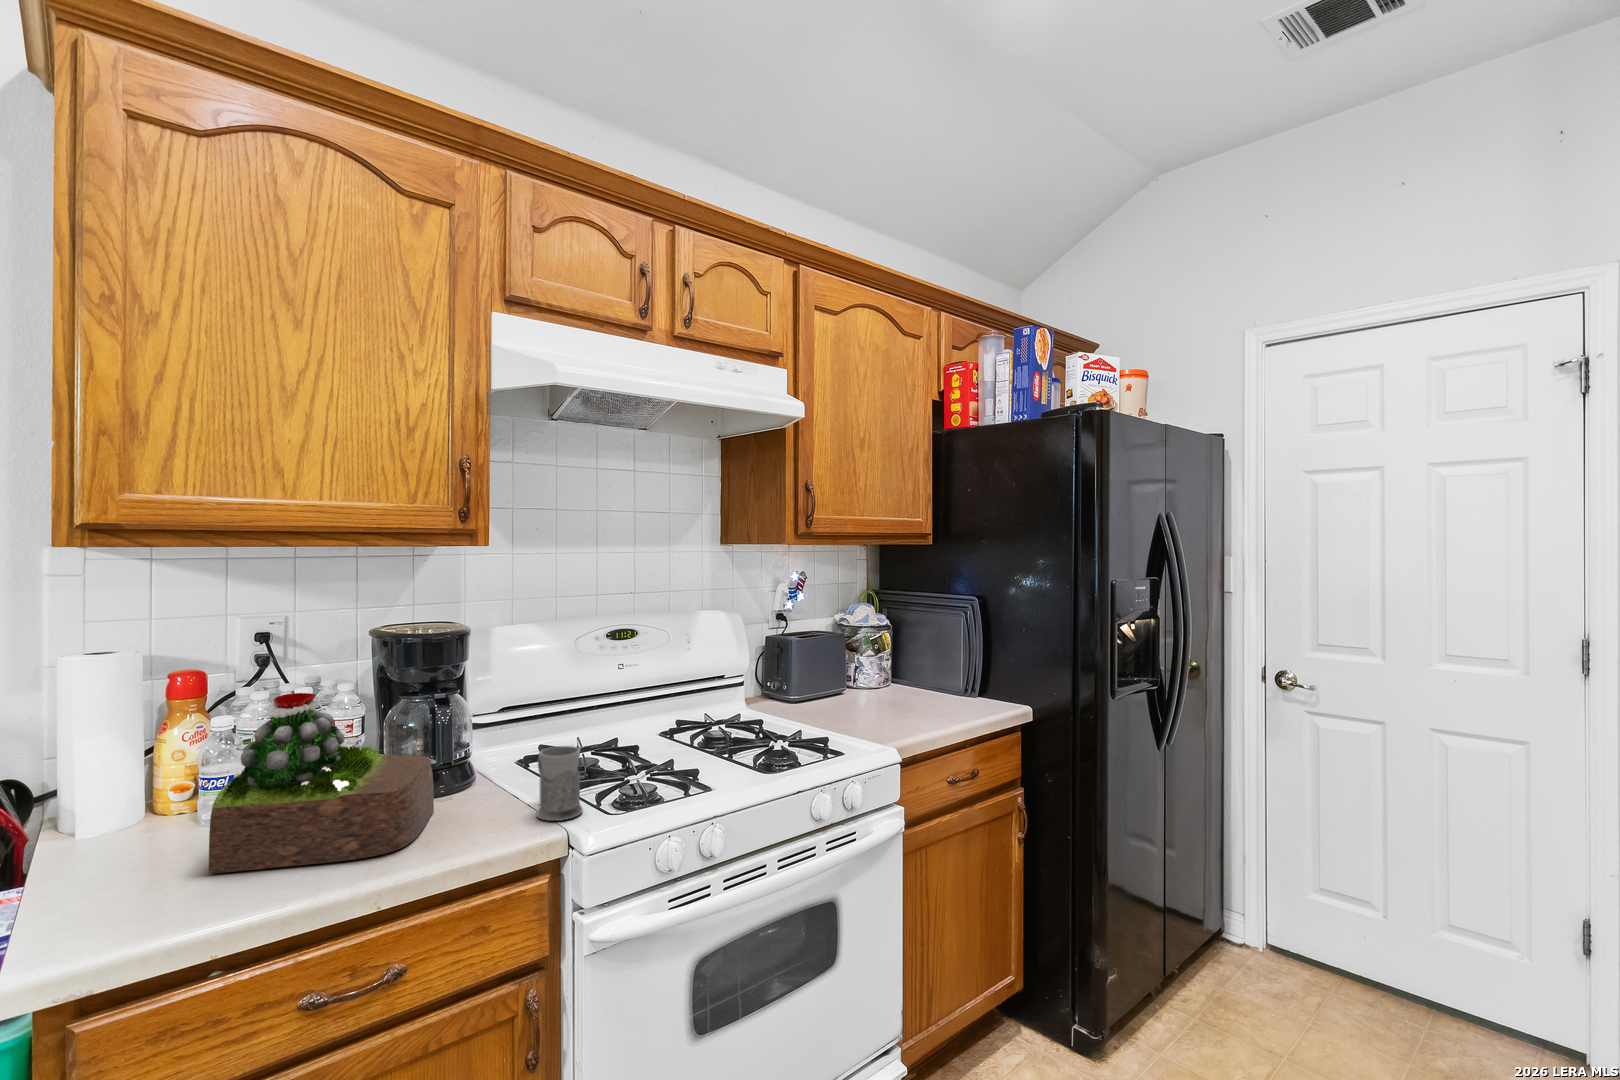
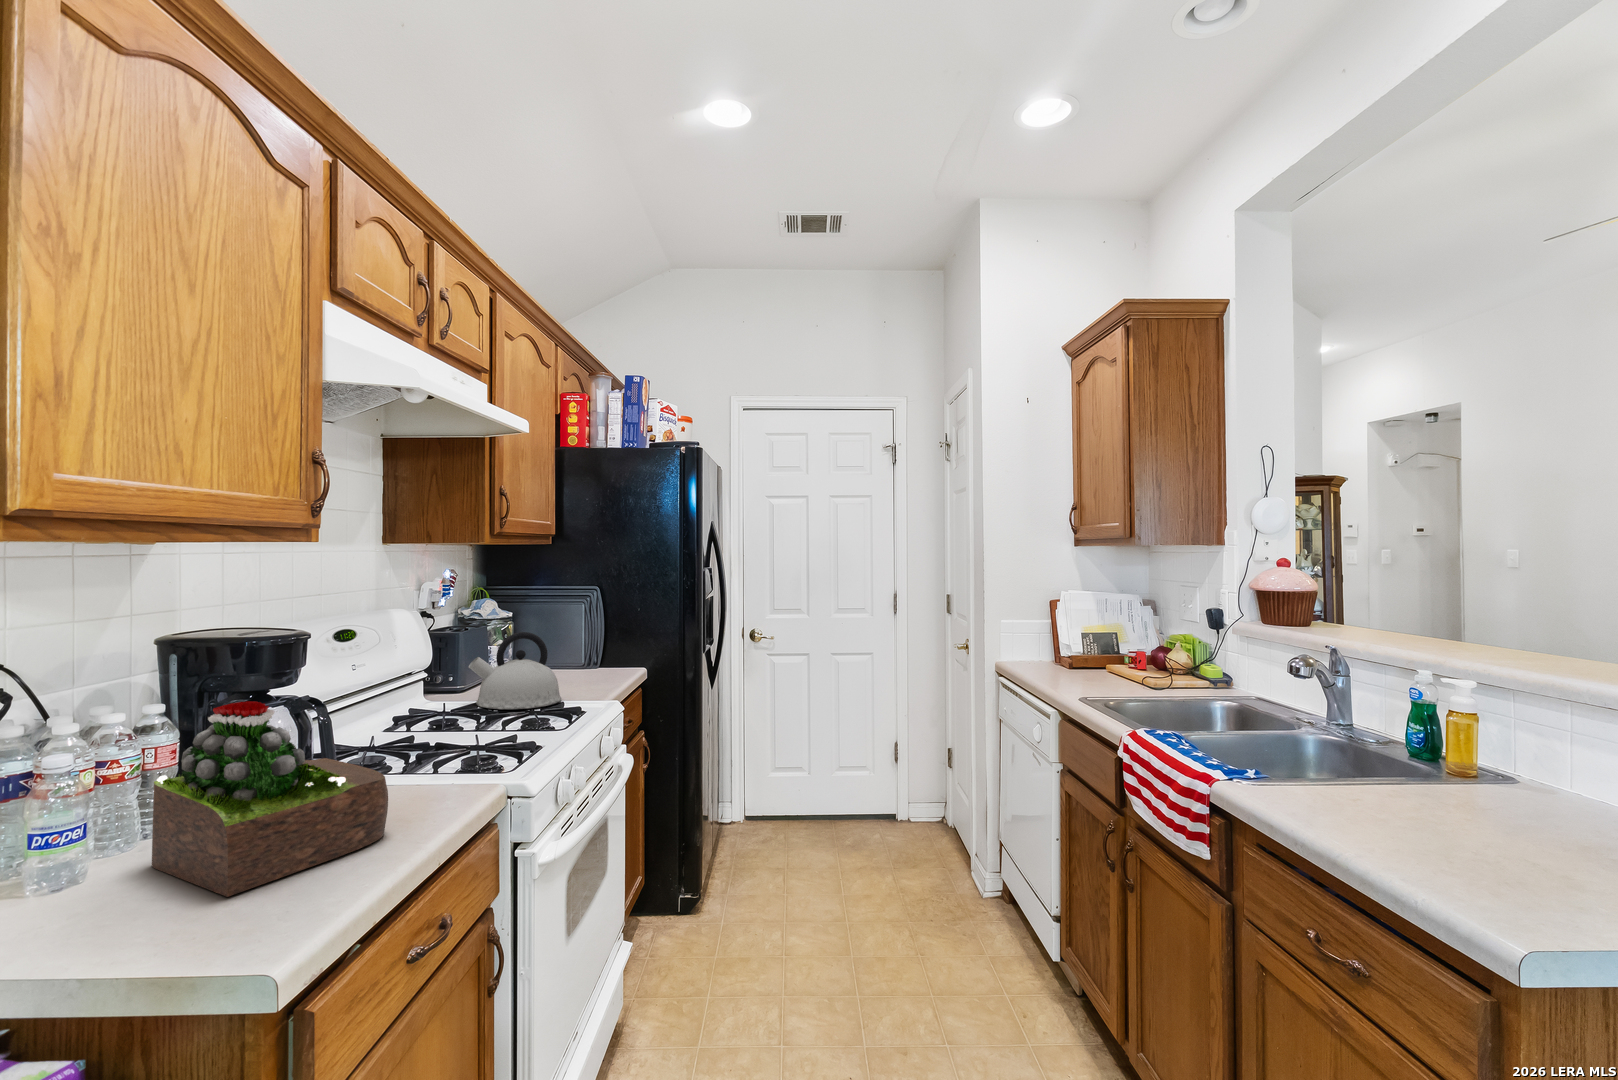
kettle: none [764,646,861,736] -> present [469,632,561,709]
mug: present [537,746,583,821] -> none [417,725,483,791]

